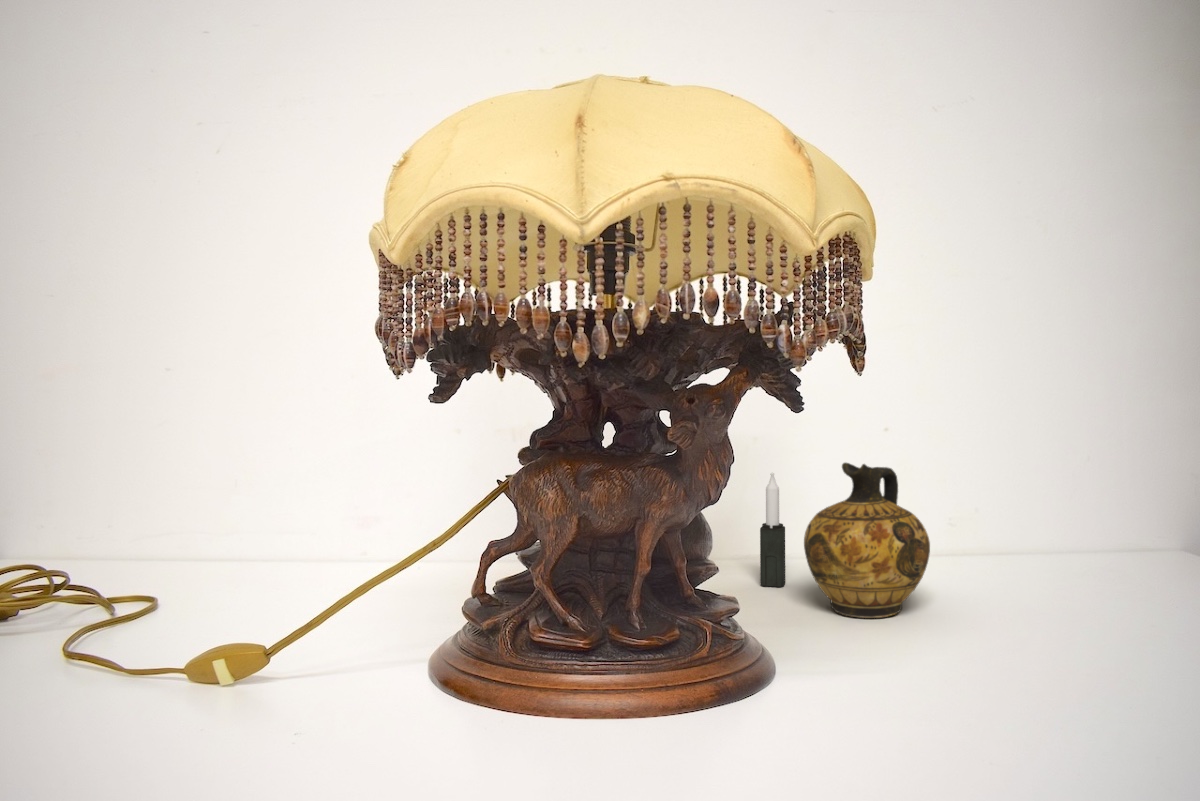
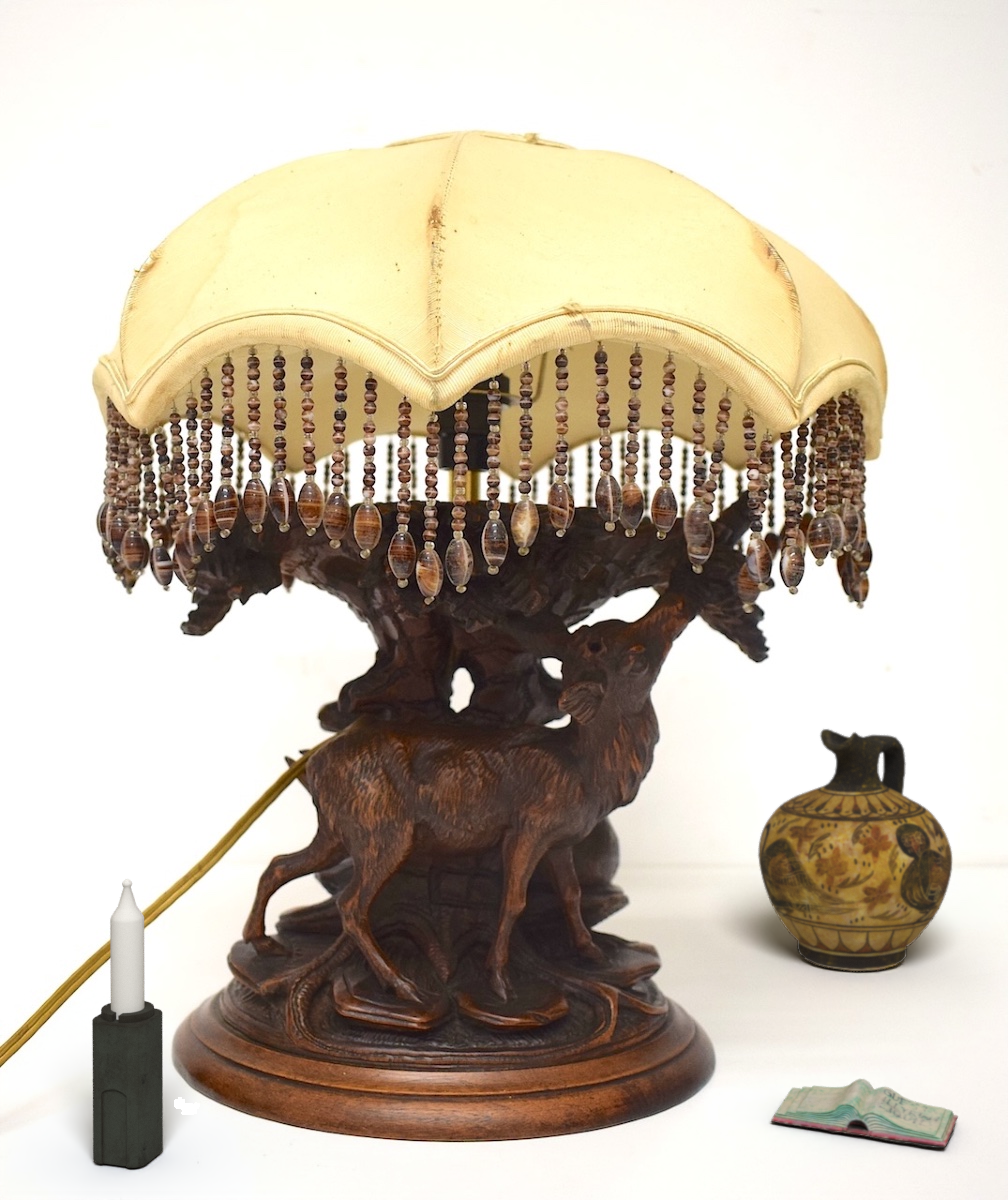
candle: present [760,472,785,587] -> present [92,879,163,1168]
book: none [812,678,935,721] -> present [771,1079,958,1148]

